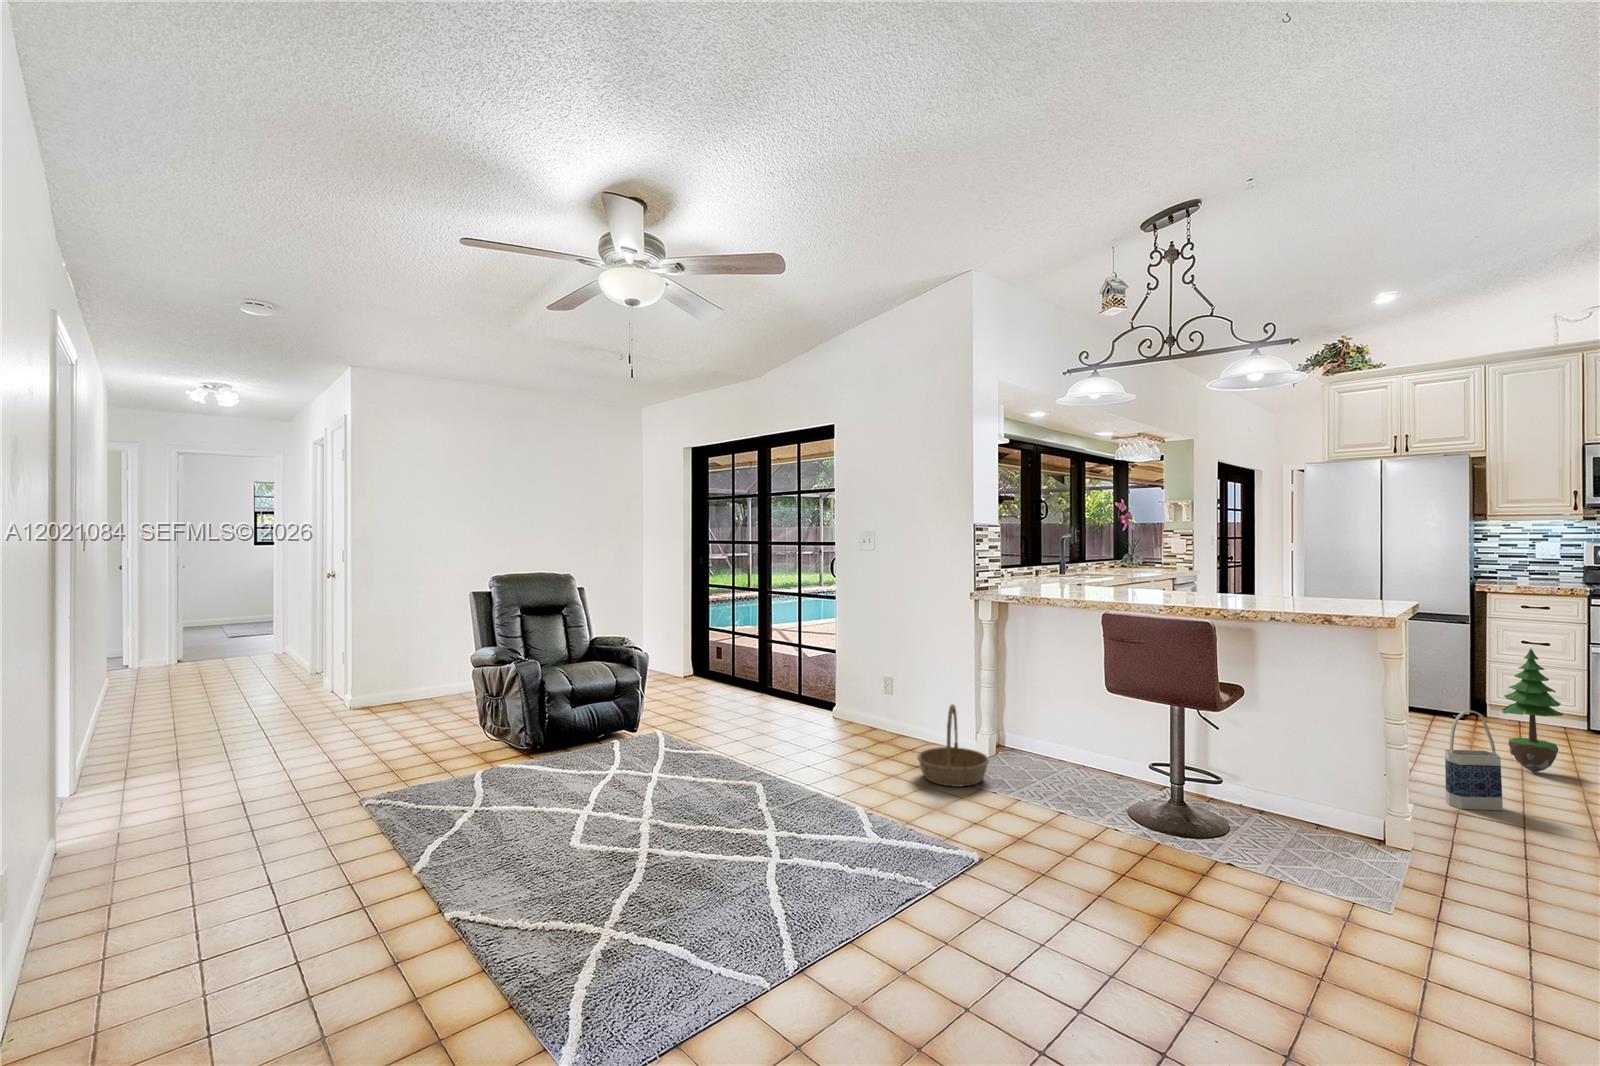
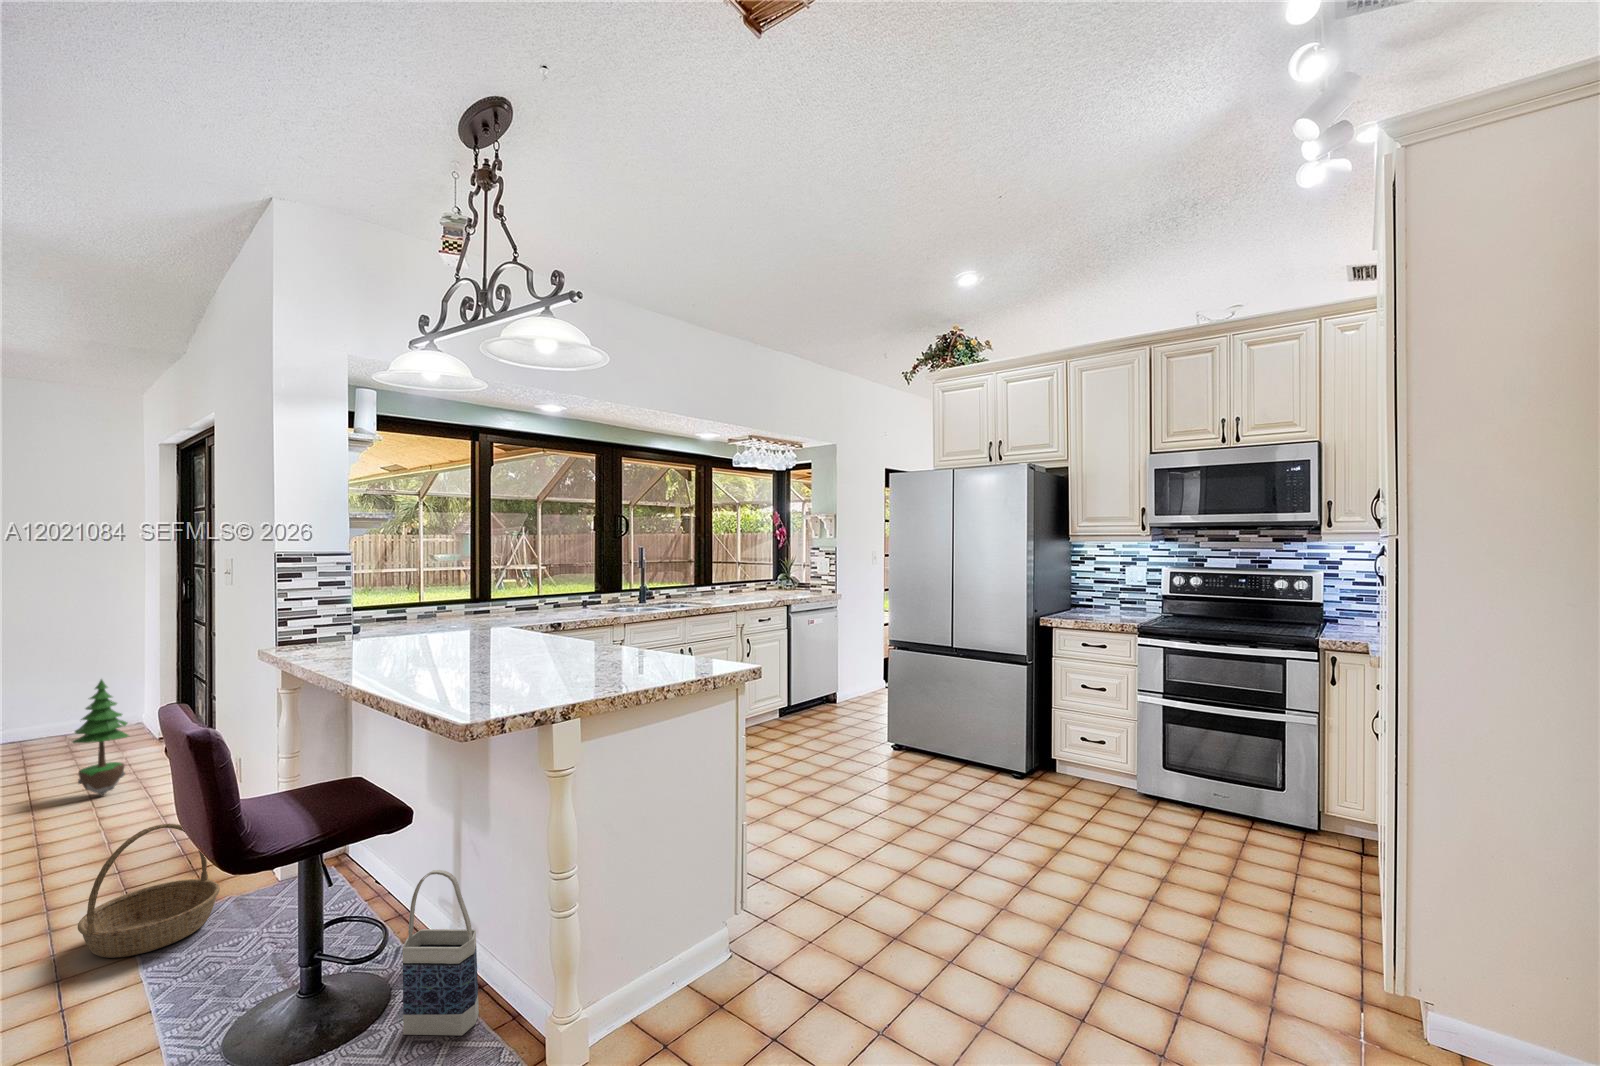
potted tree: present [1502,649,1563,772] -> present [72,680,129,795]
bag: present [1445,710,1503,811] -> present [403,870,479,1035]

